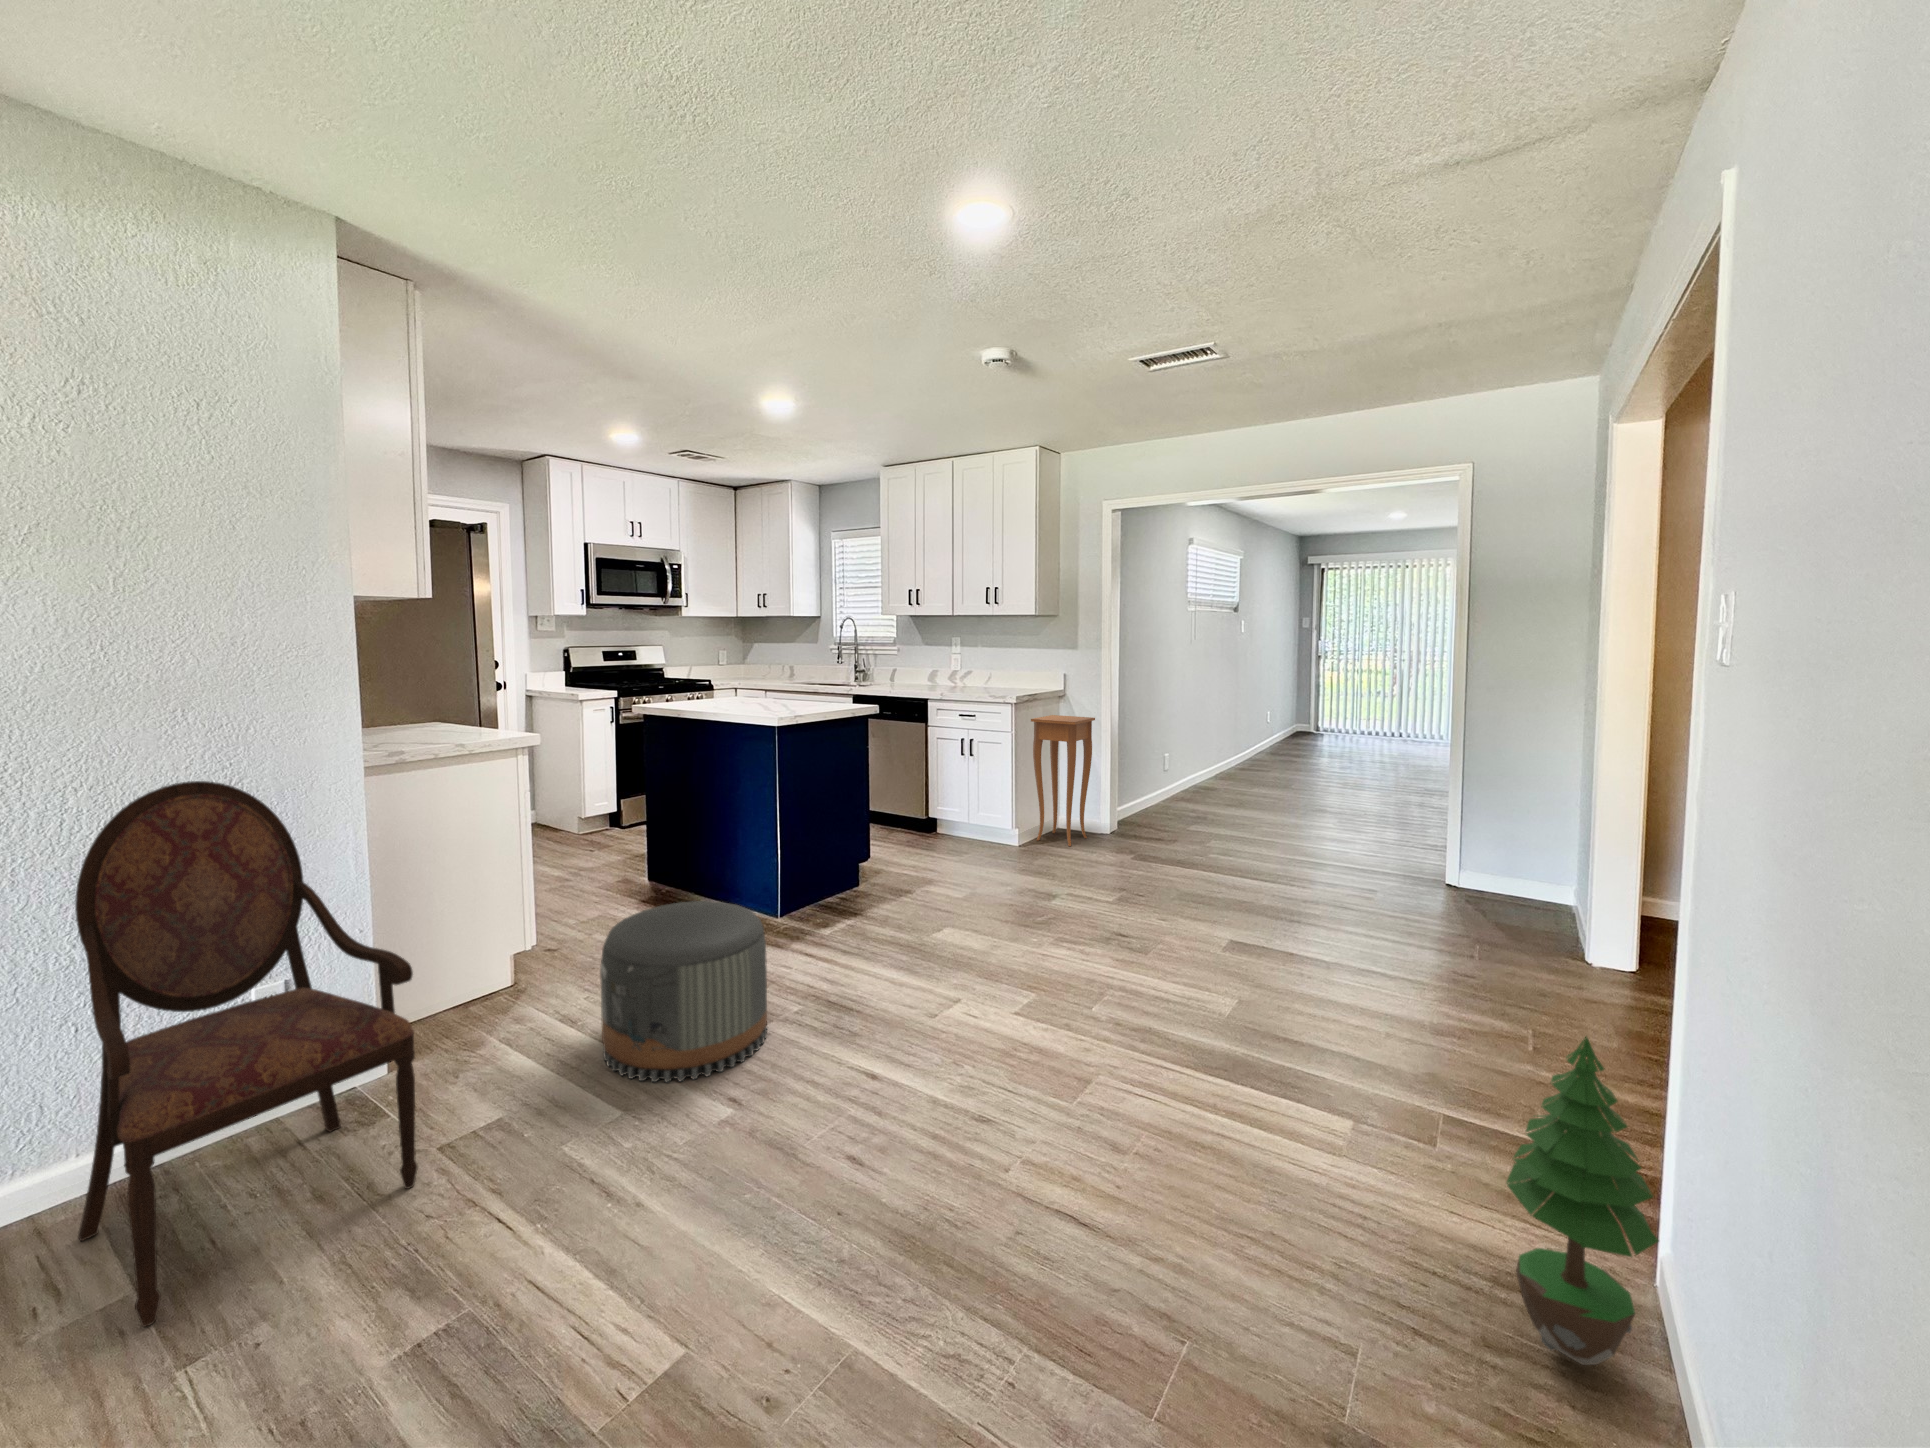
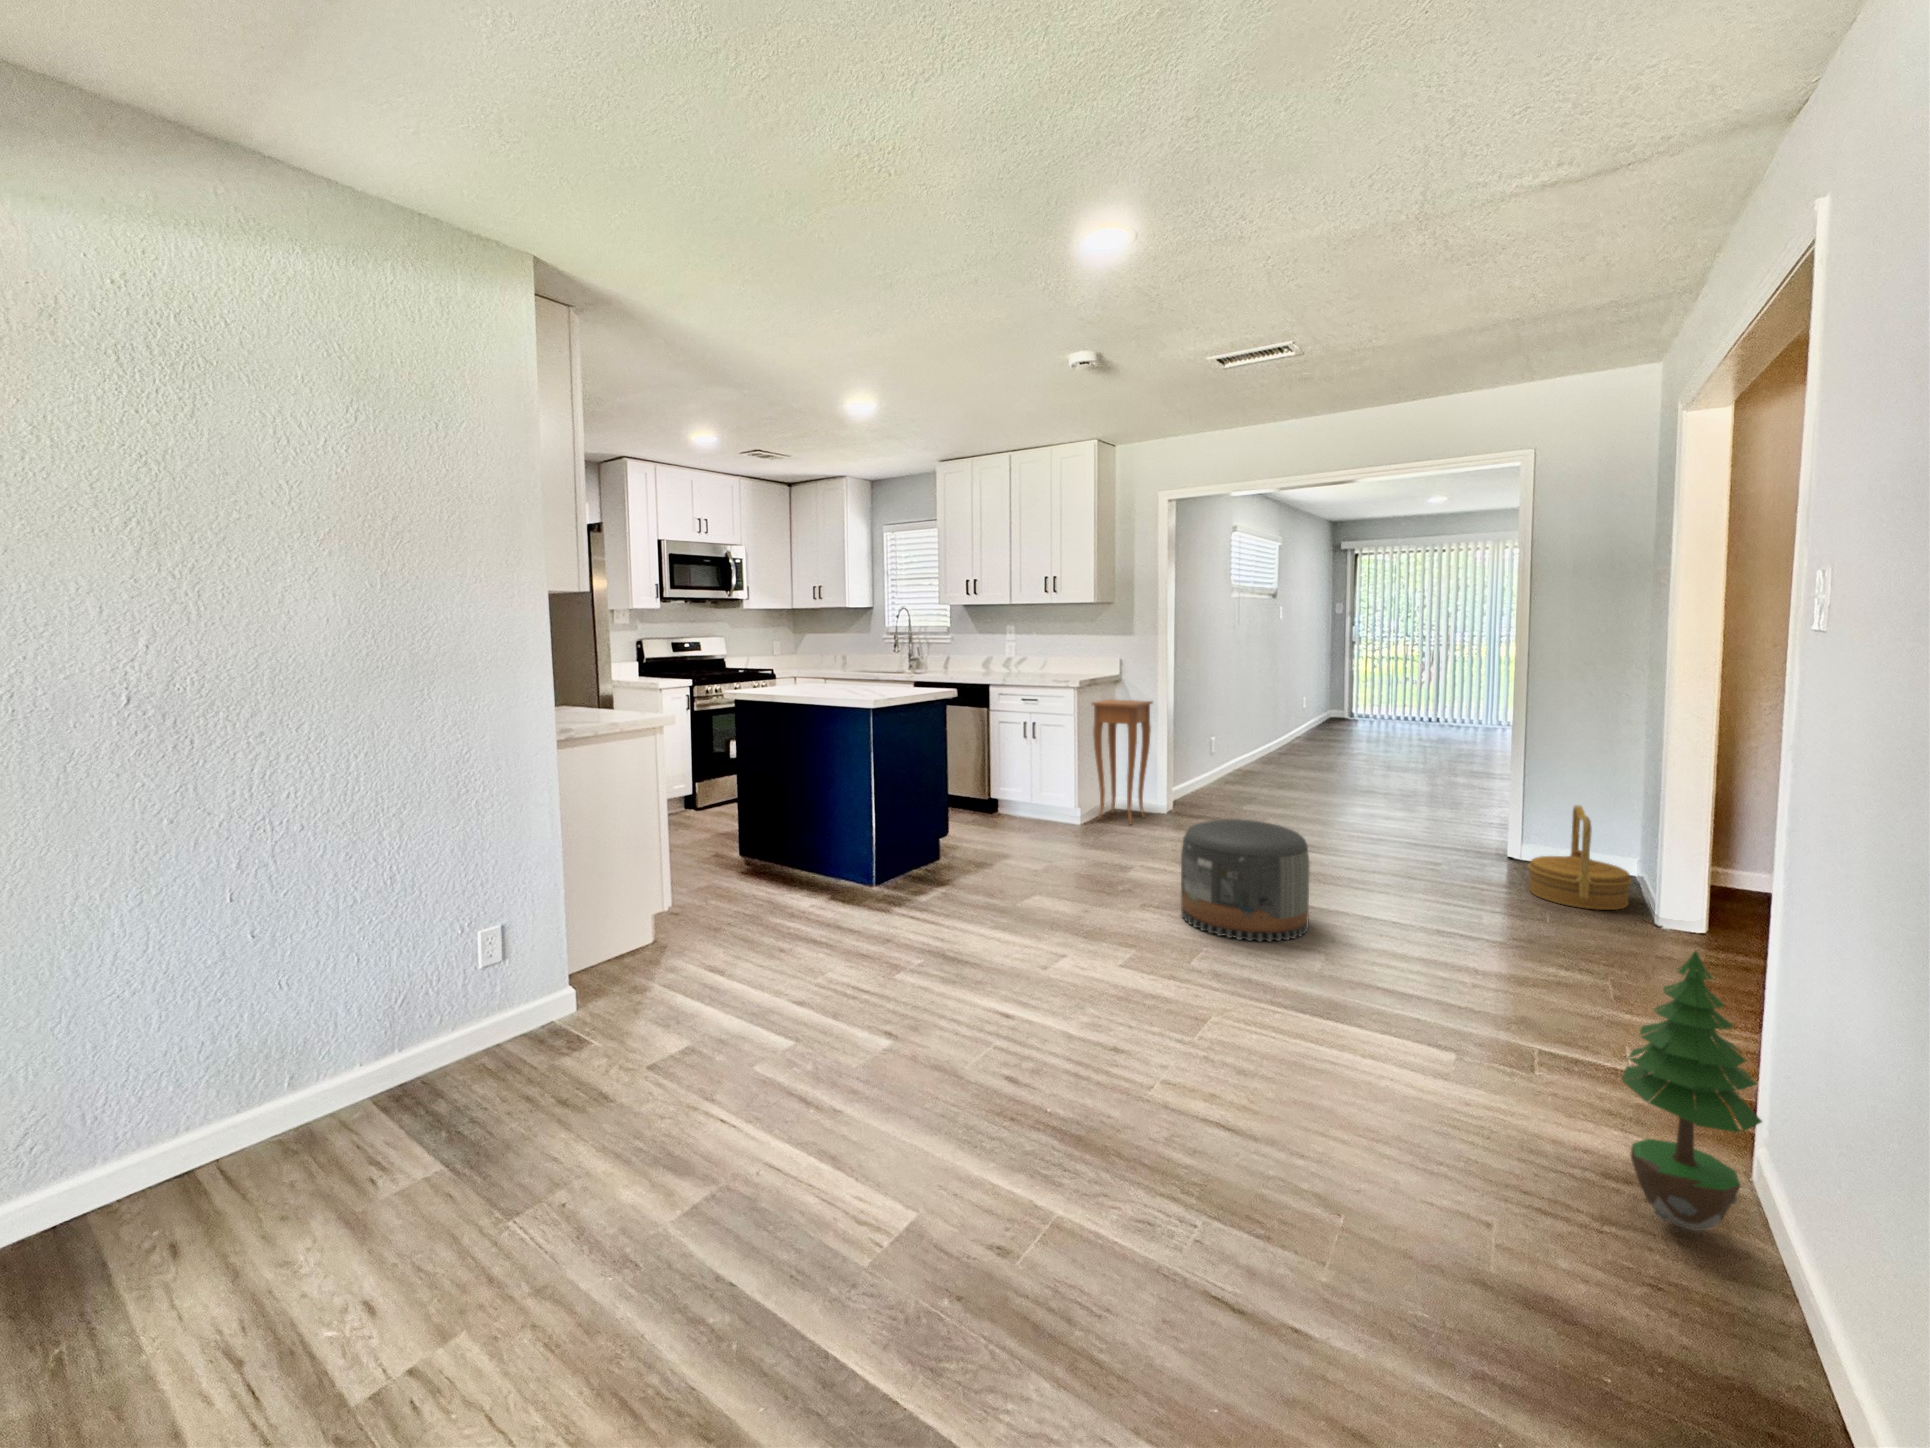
armchair: present [75,781,418,1327] -> none [367,749,641,1191]
woven basket: none [1460,833,1564,945] -> present [1528,805,1632,910]
pouf: present [600,901,767,1082] -> present [1181,819,1310,942]

